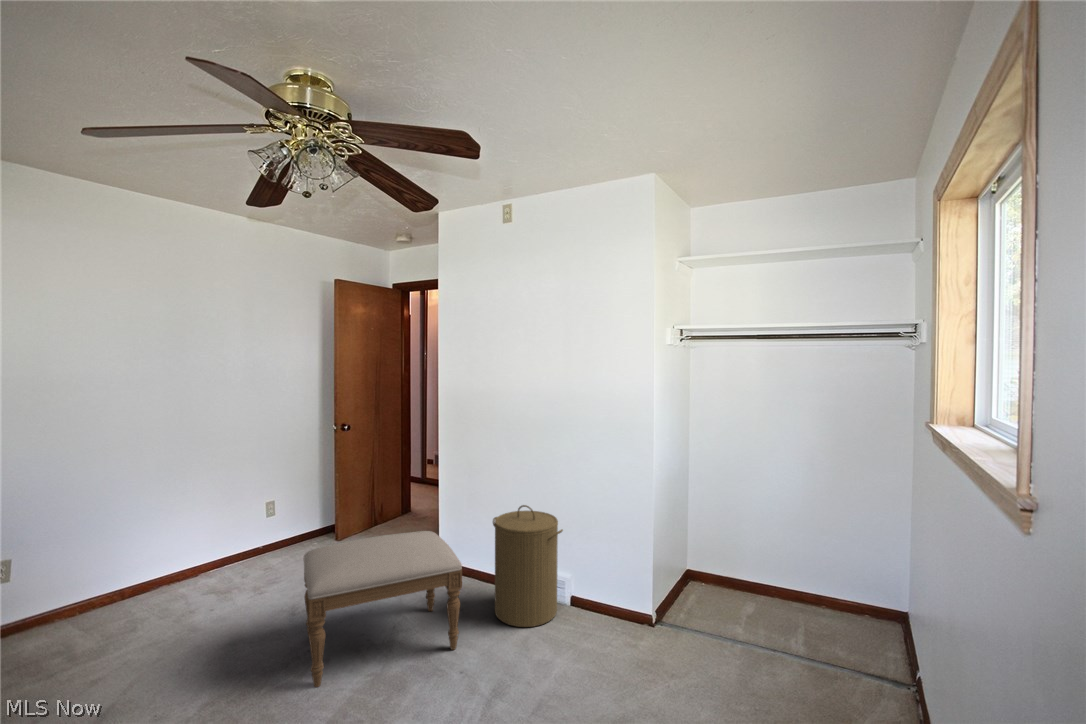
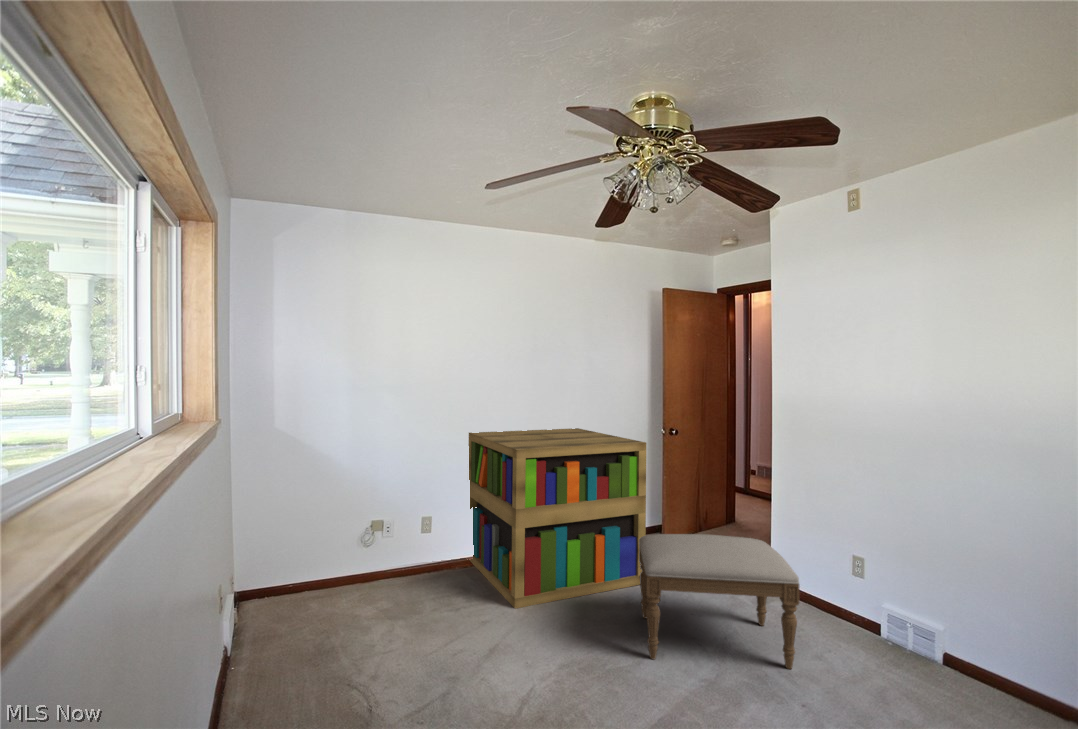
bookshelf: none [57,434,314,678] -> present [468,428,646,609]
laundry hamper: present [493,505,563,627] -> none [836,529,934,676]

